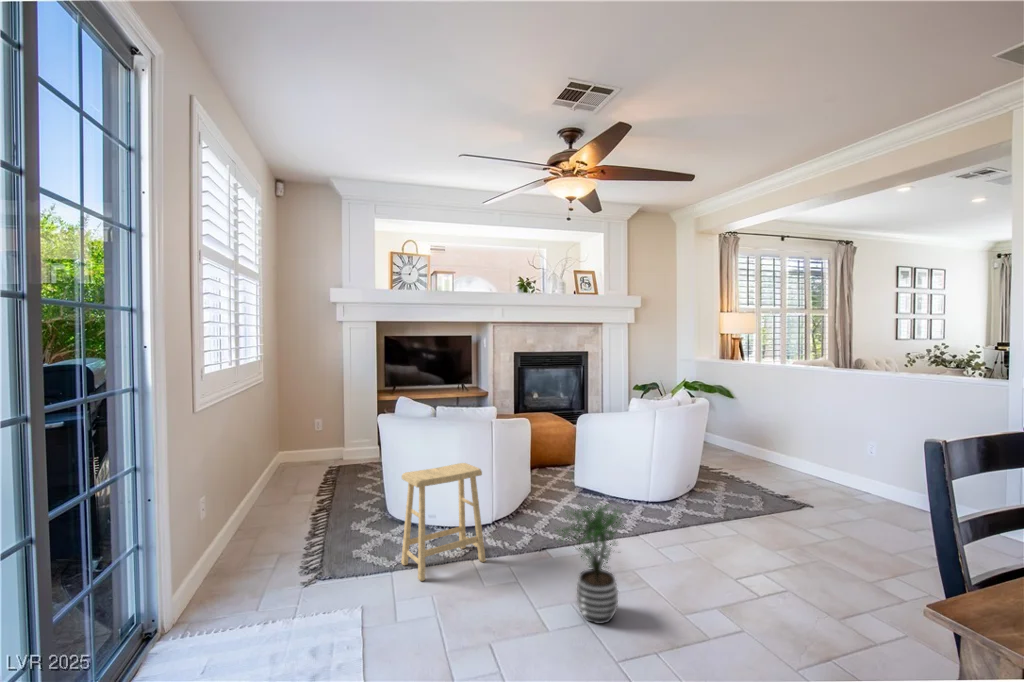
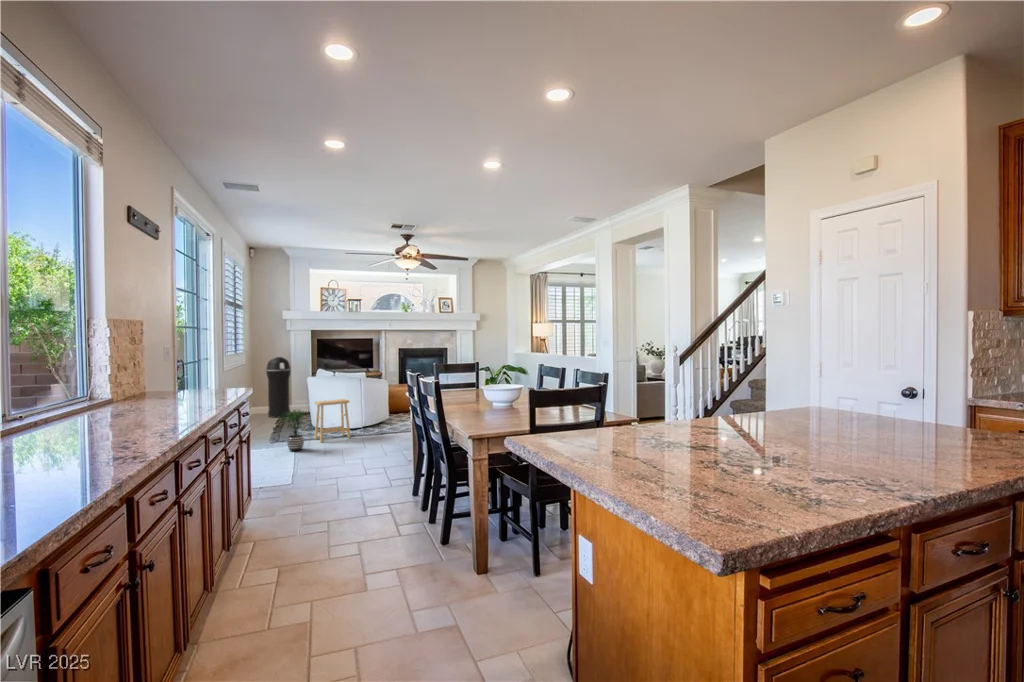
trash can: none [300,366,343,478] -> present [266,357,291,418]
potted plant: present [557,503,625,624] -> present [280,410,307,451]

